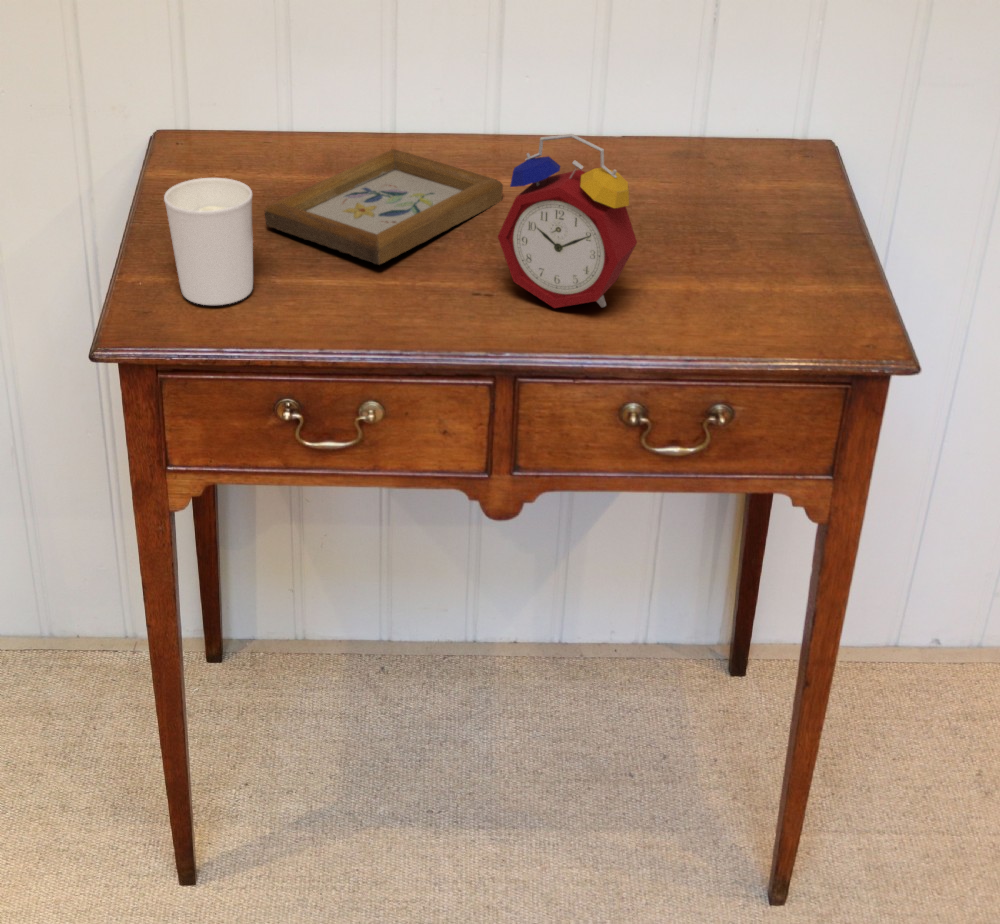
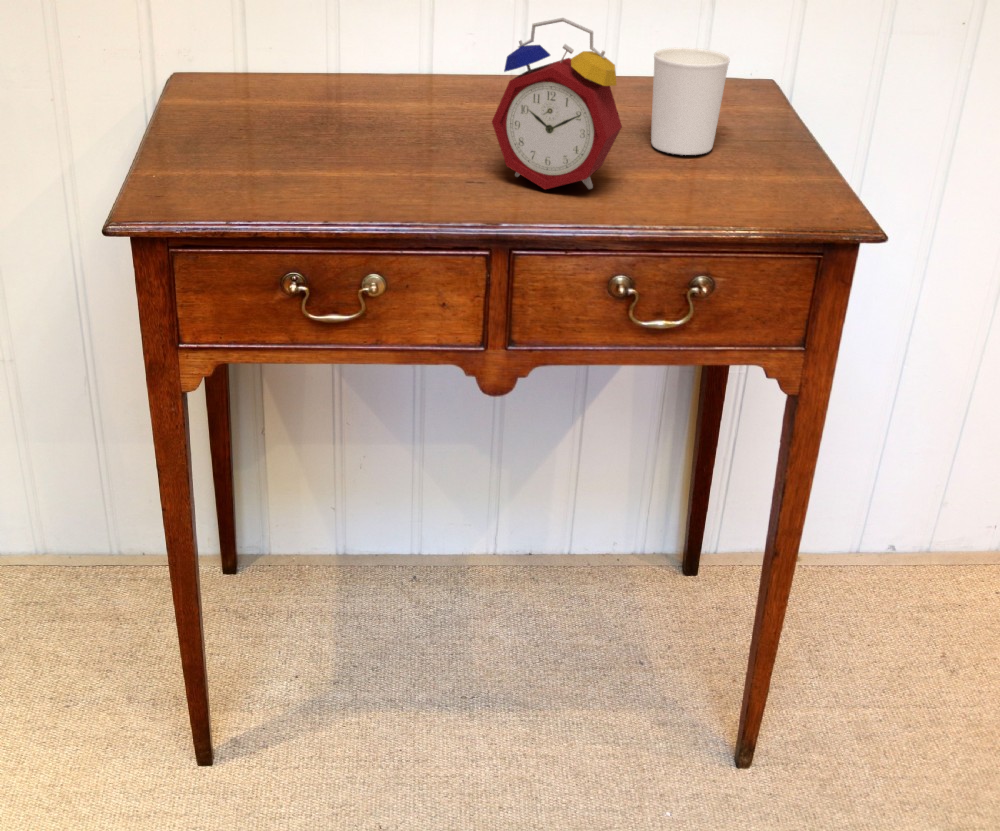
picture frame: present [265,149,503,264] -> none [270,74,488,156]
candle holder: present [164,178,253,305] -> present [651,48,730,155]

